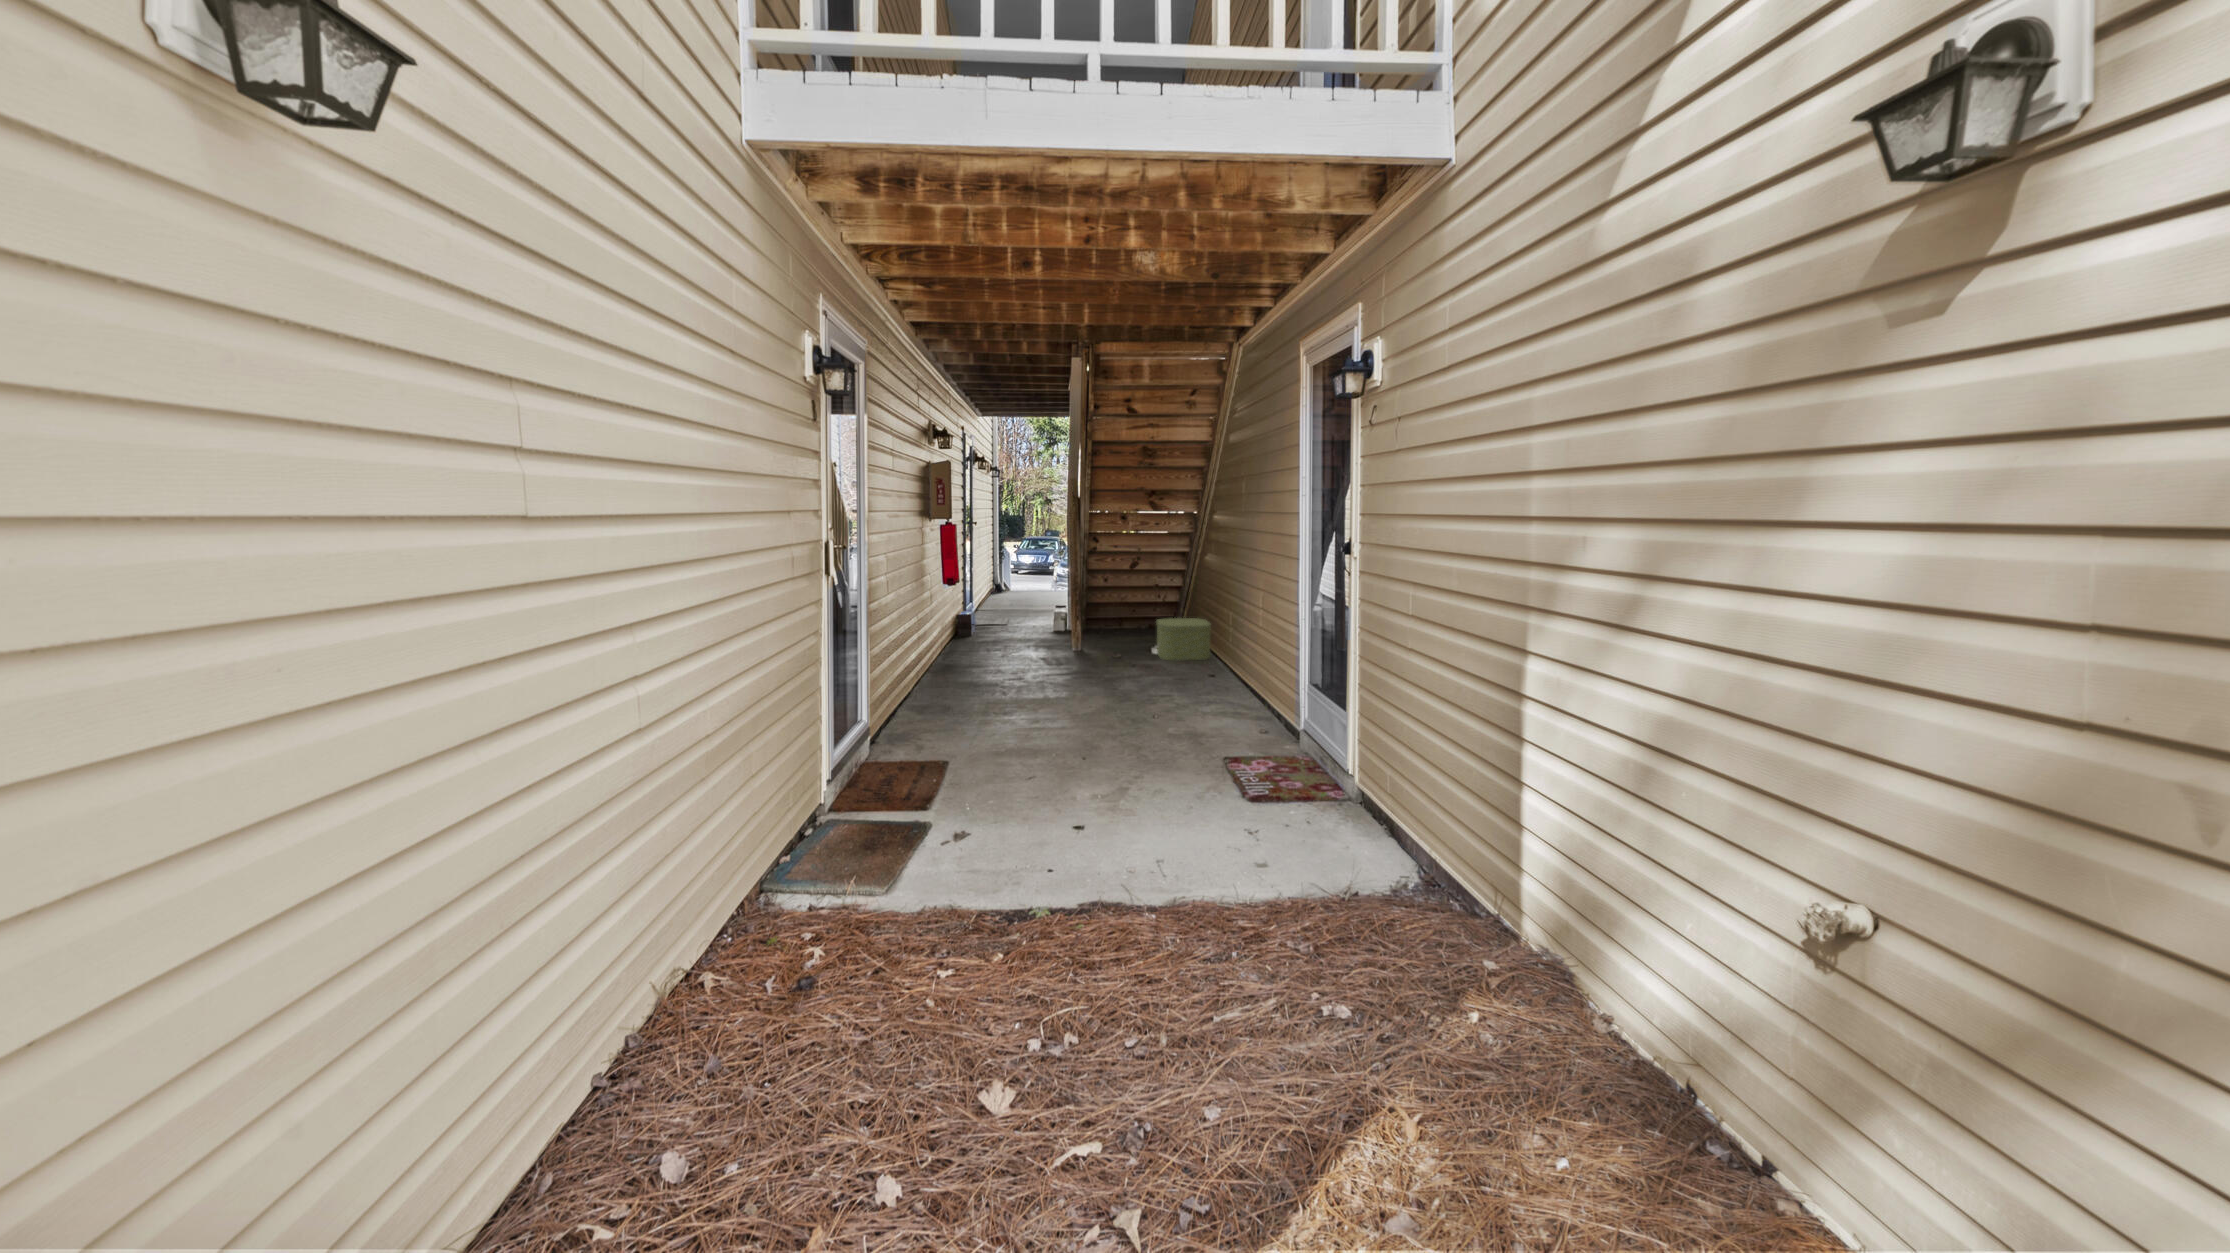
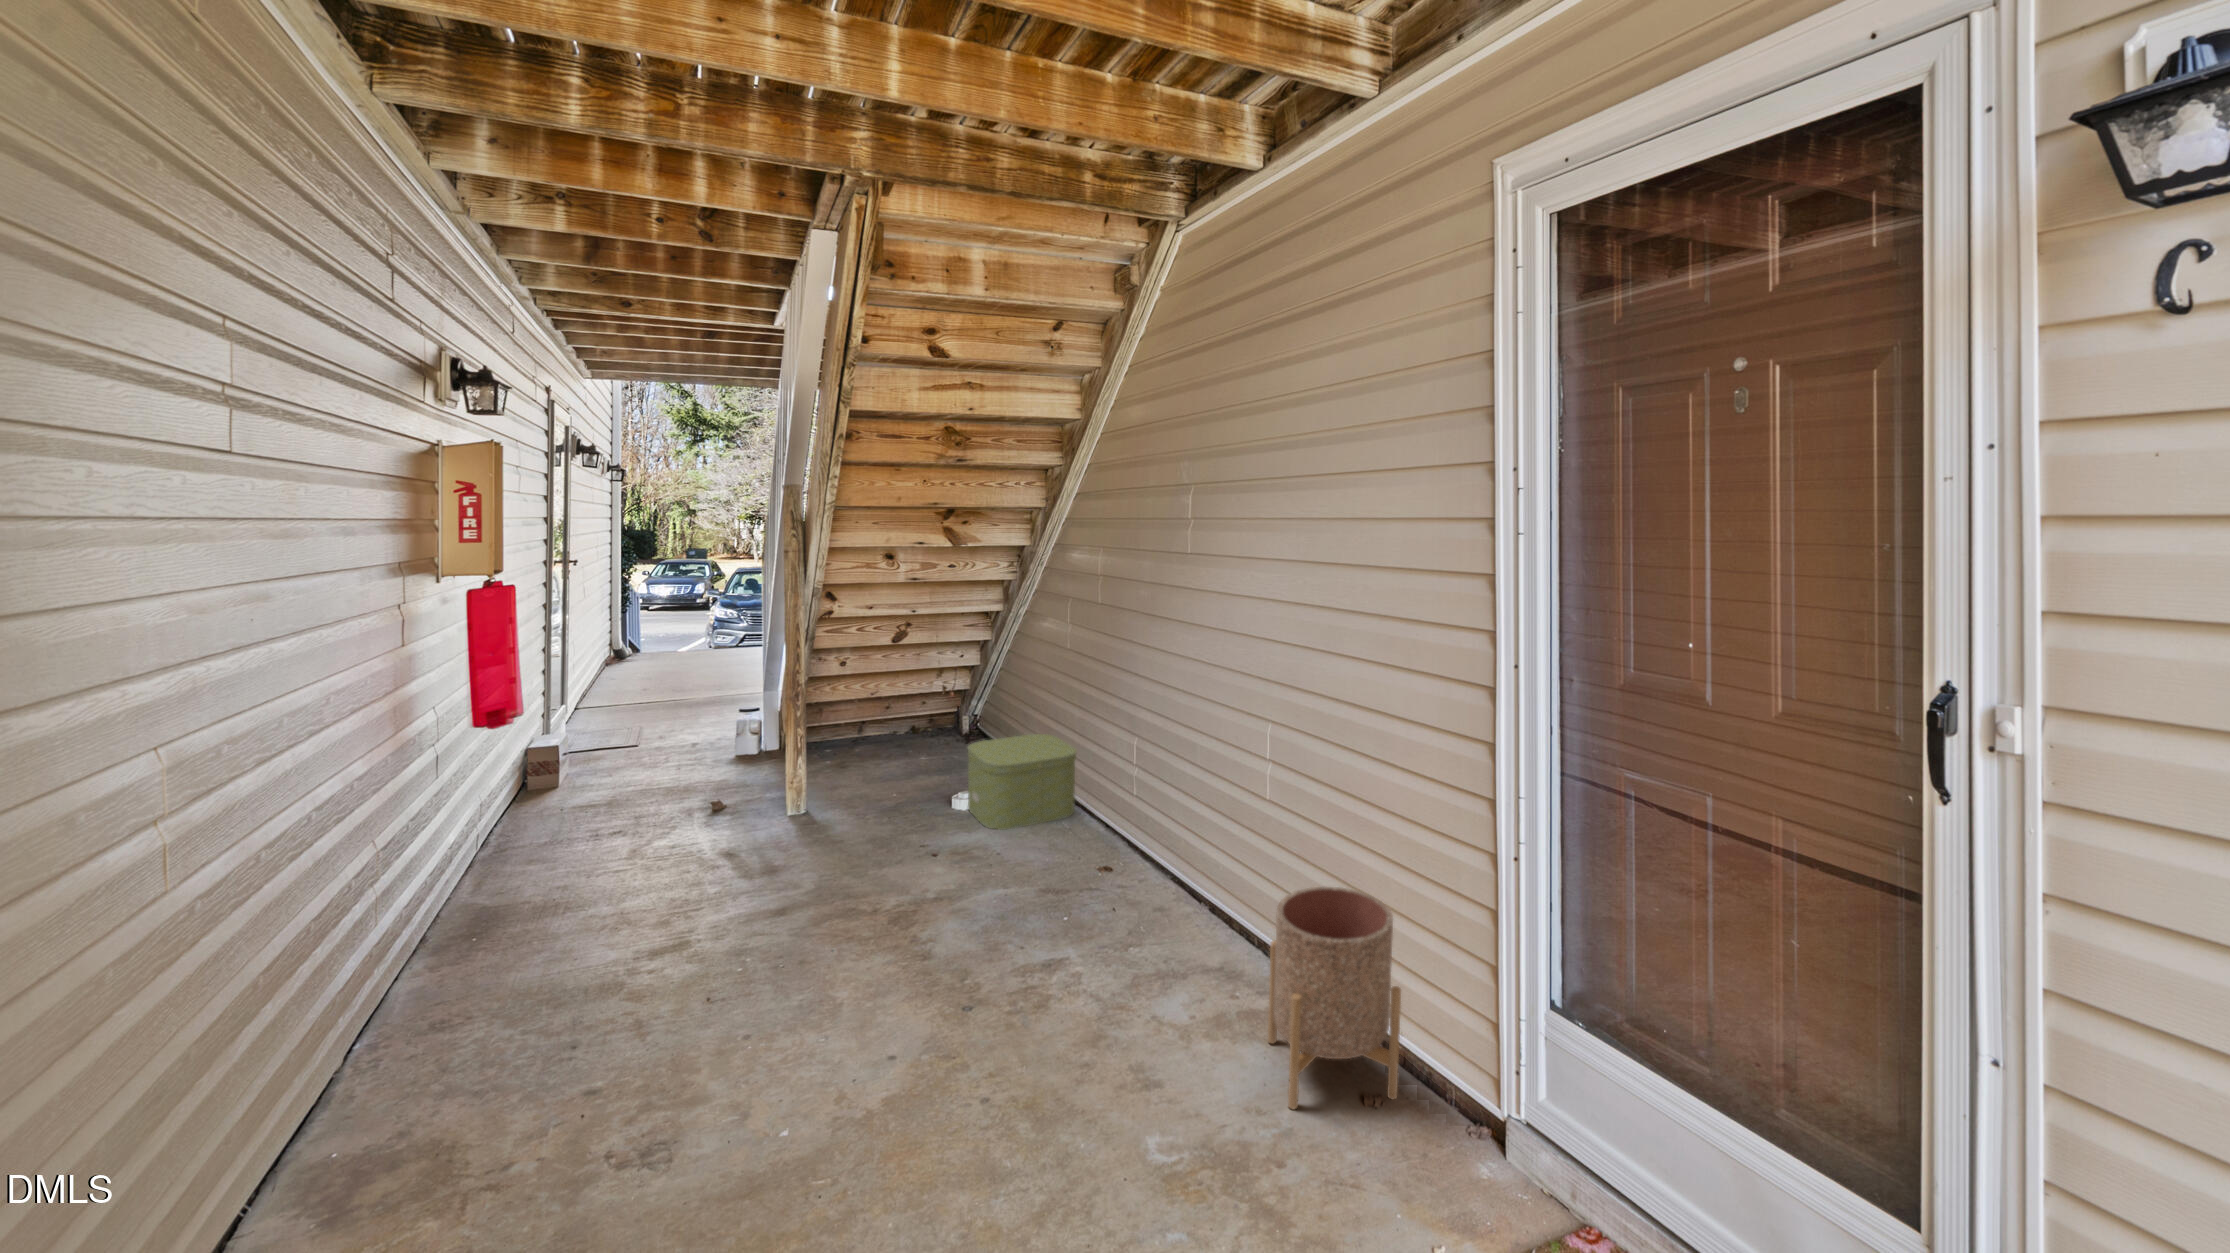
planter: none [1220,650,1272,727] -> present [1268,887,1401,1109]

